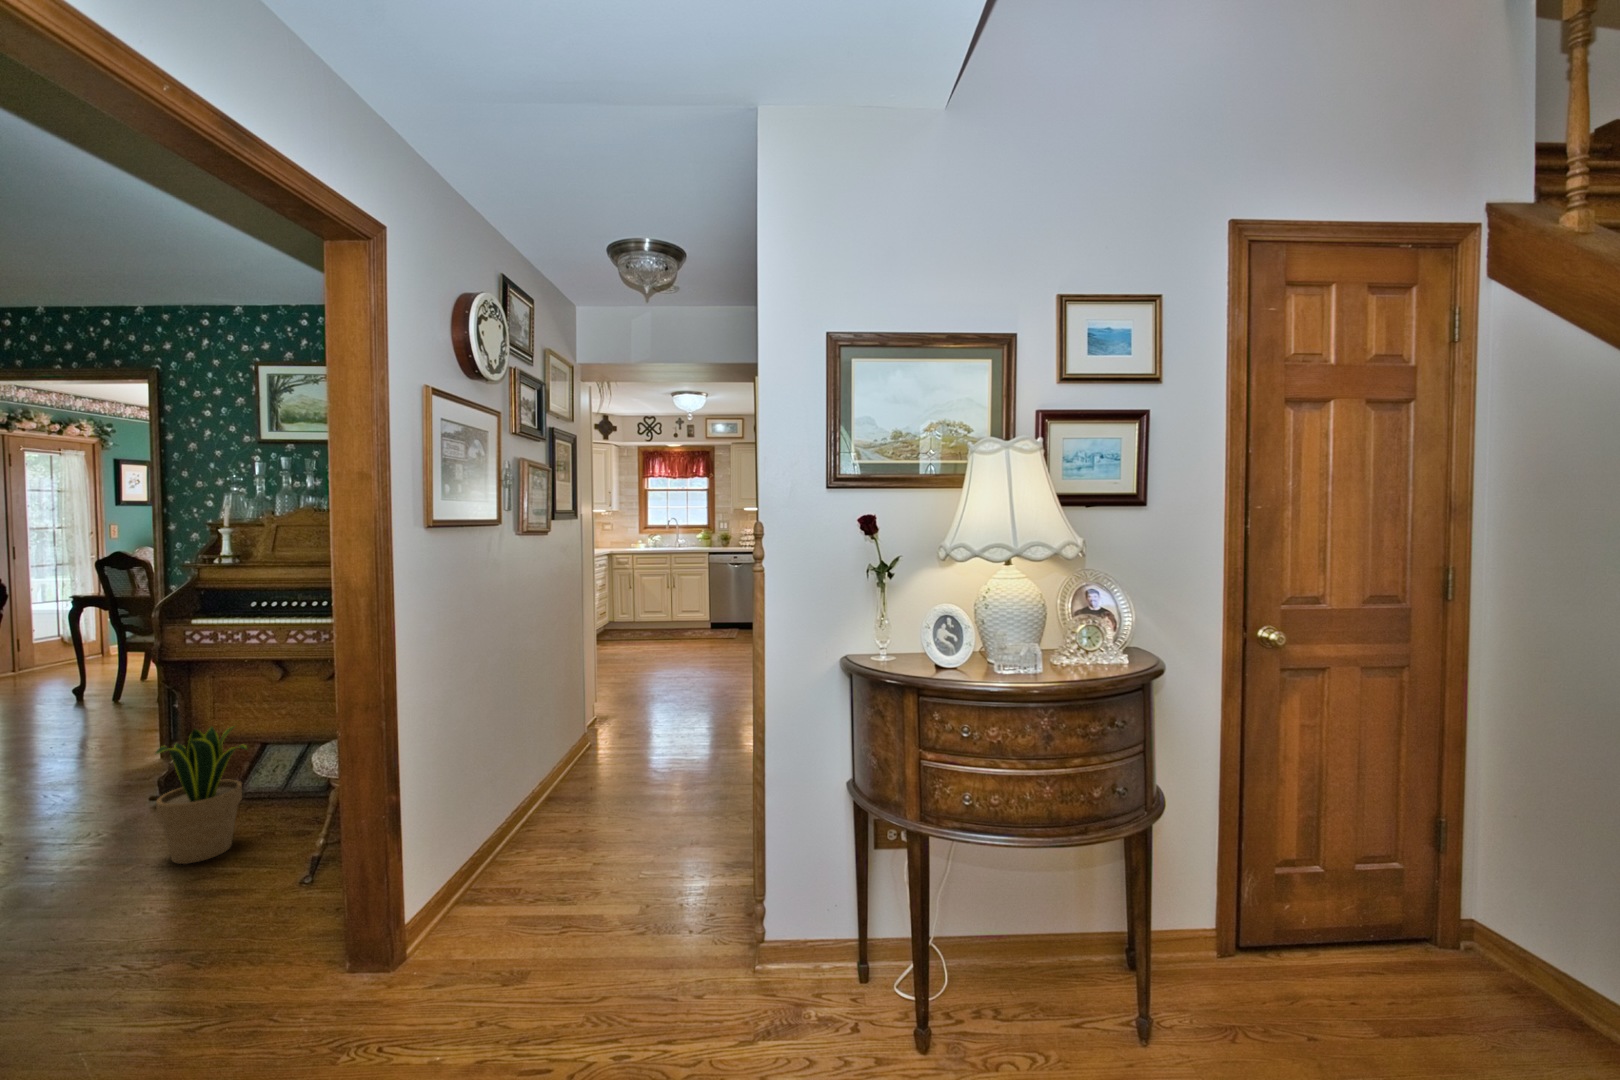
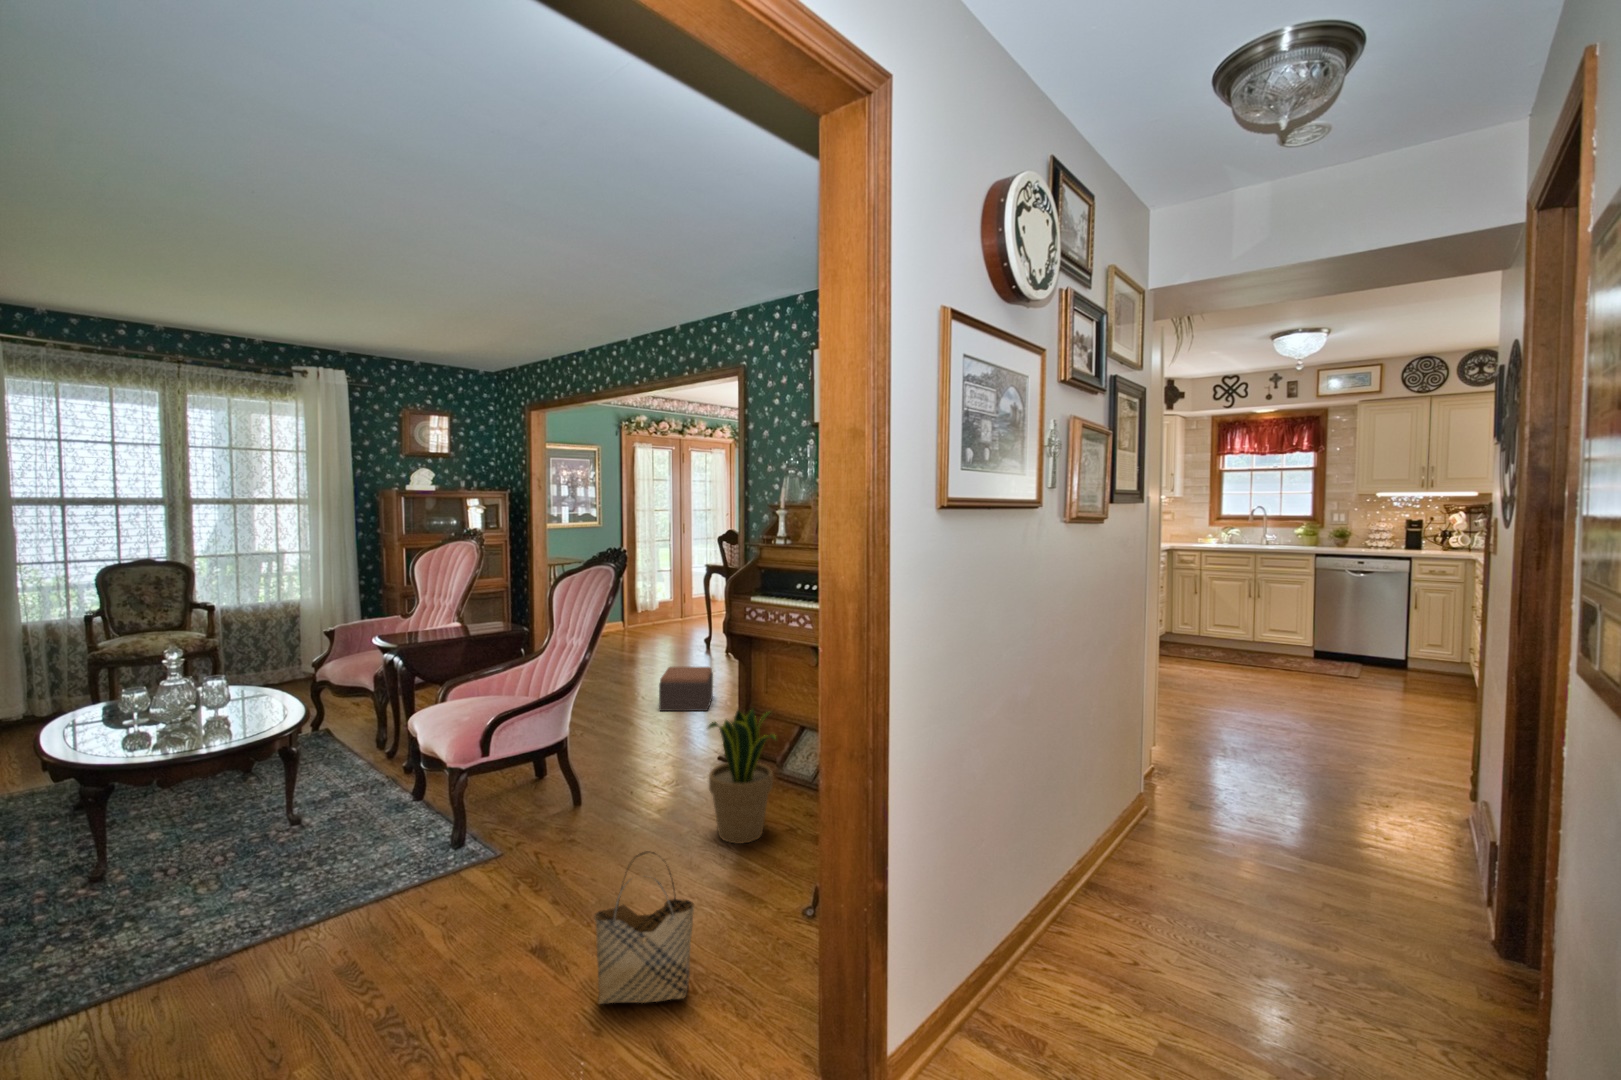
footstool: none [22,712,112,776] -> present [659,667,713,711]
woven basket: none [49,864,183,1023] -> present [594,851,694,1004]

